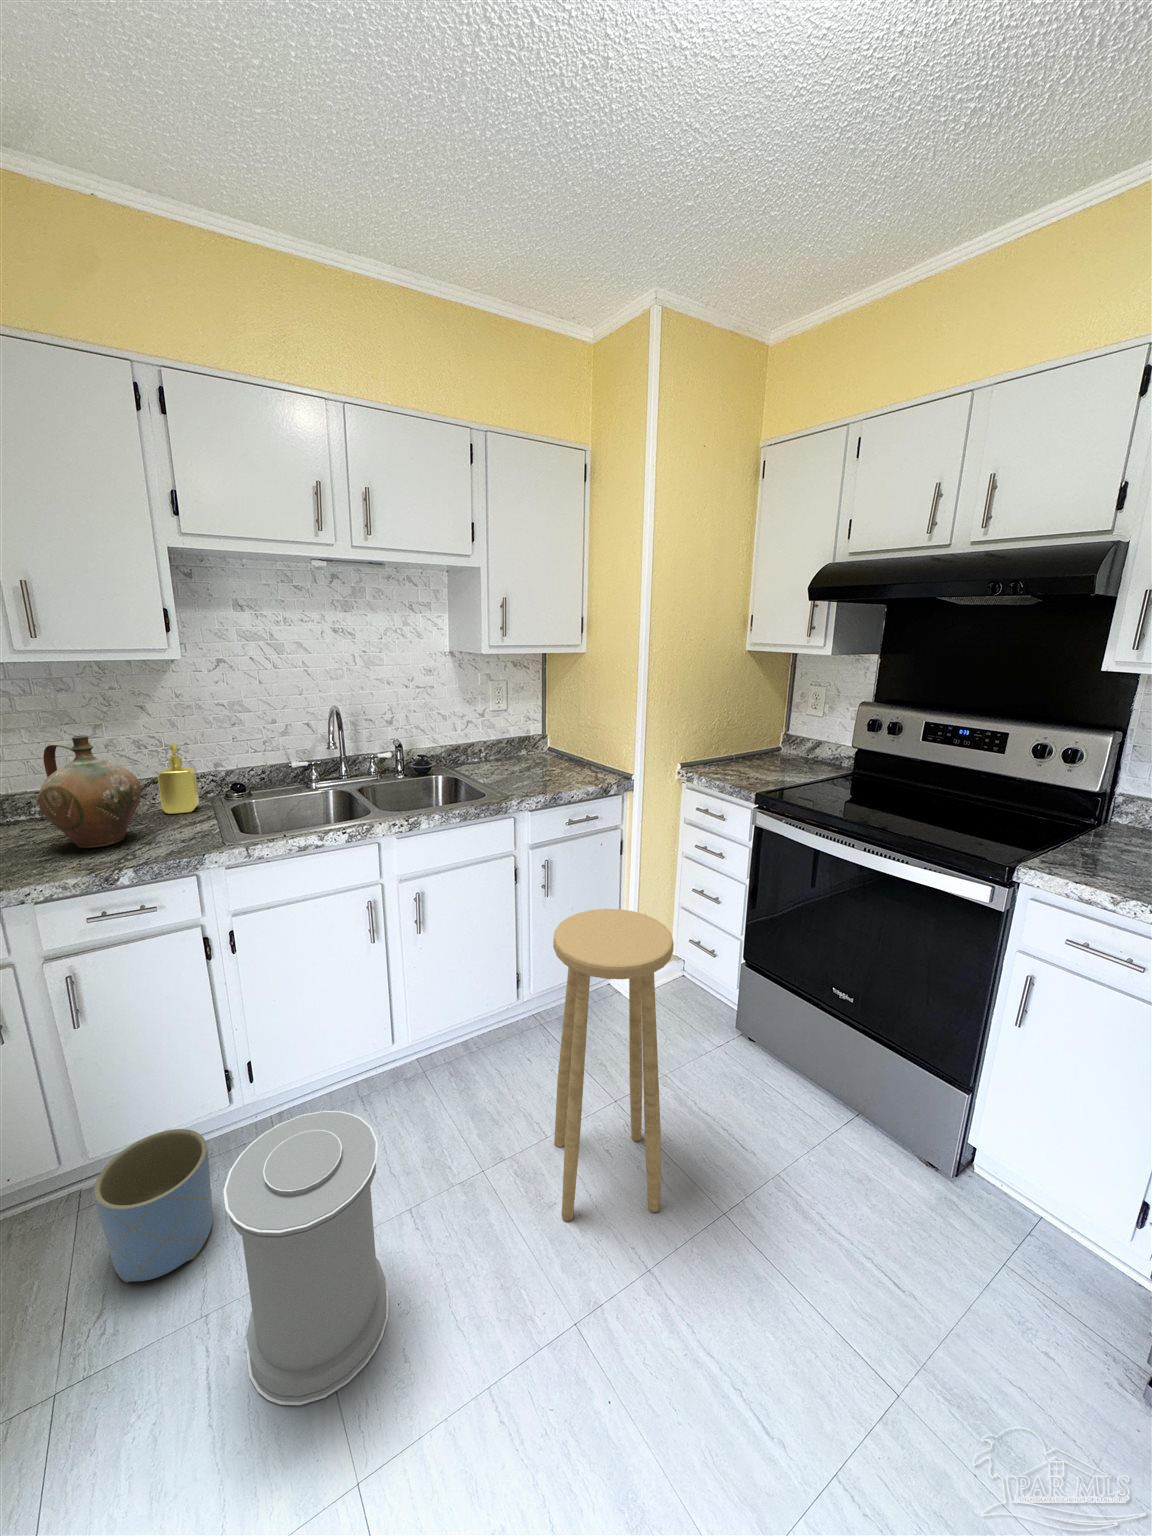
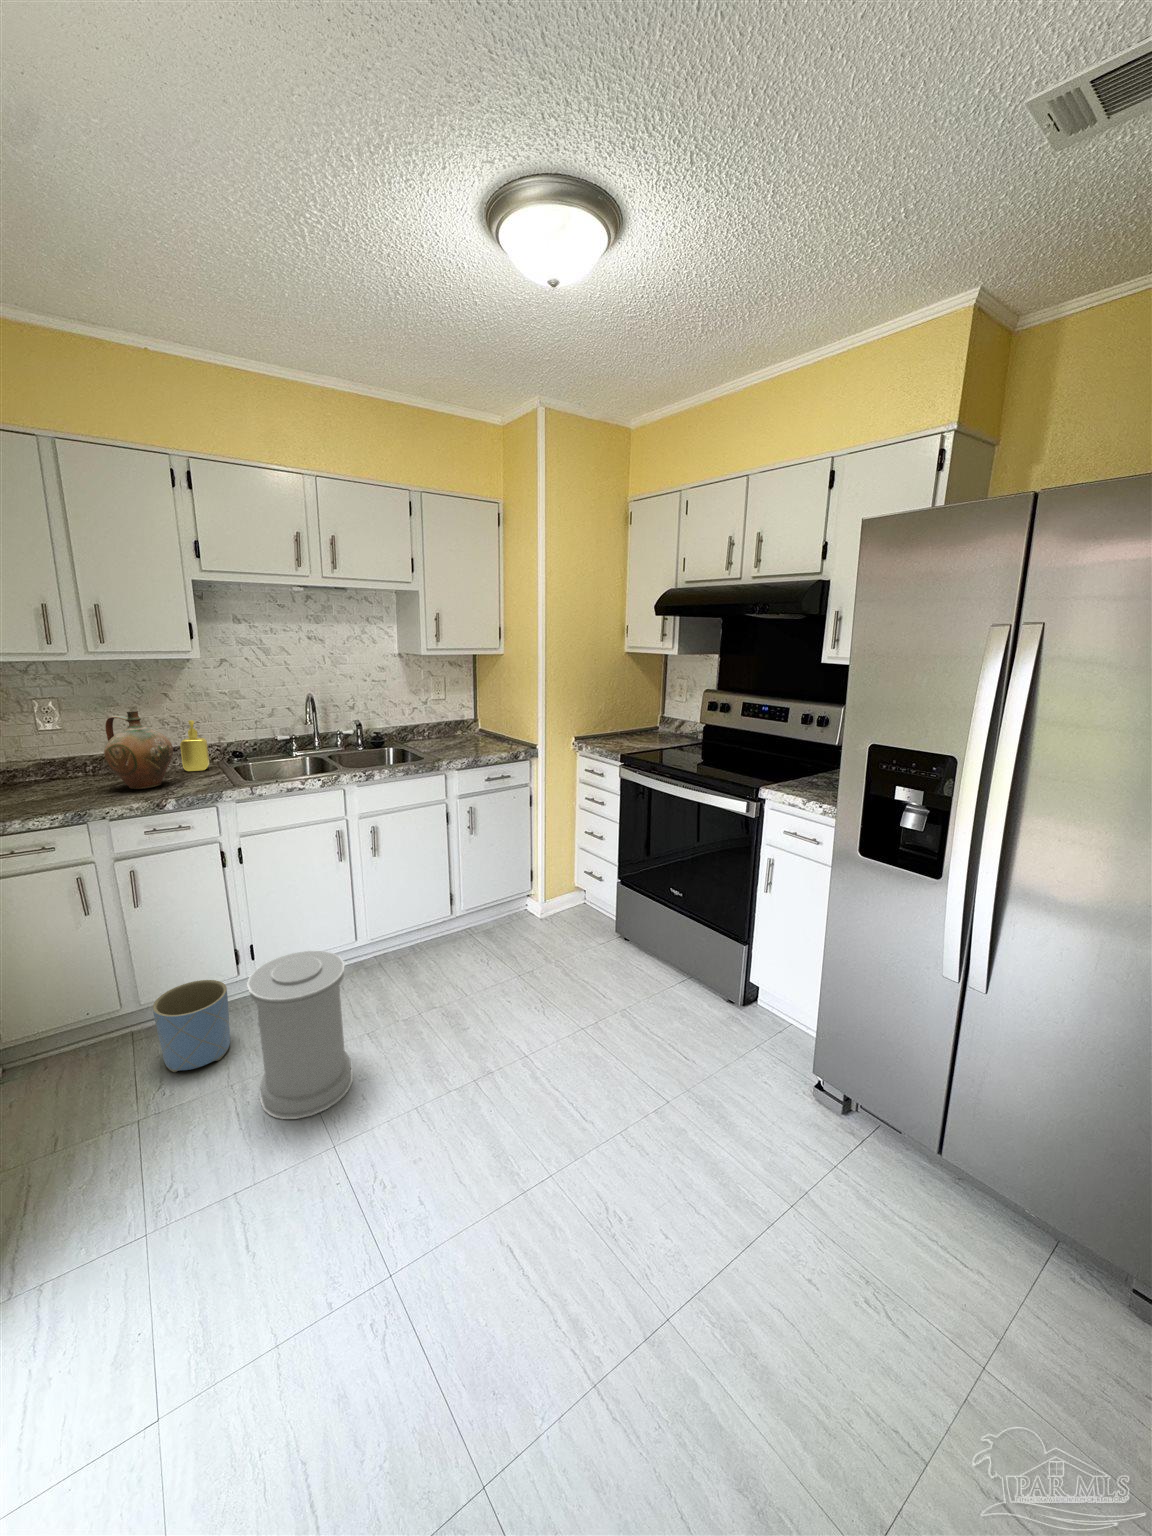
stool: present [553,909,674,1221] -> none [463,828,544,1035]

